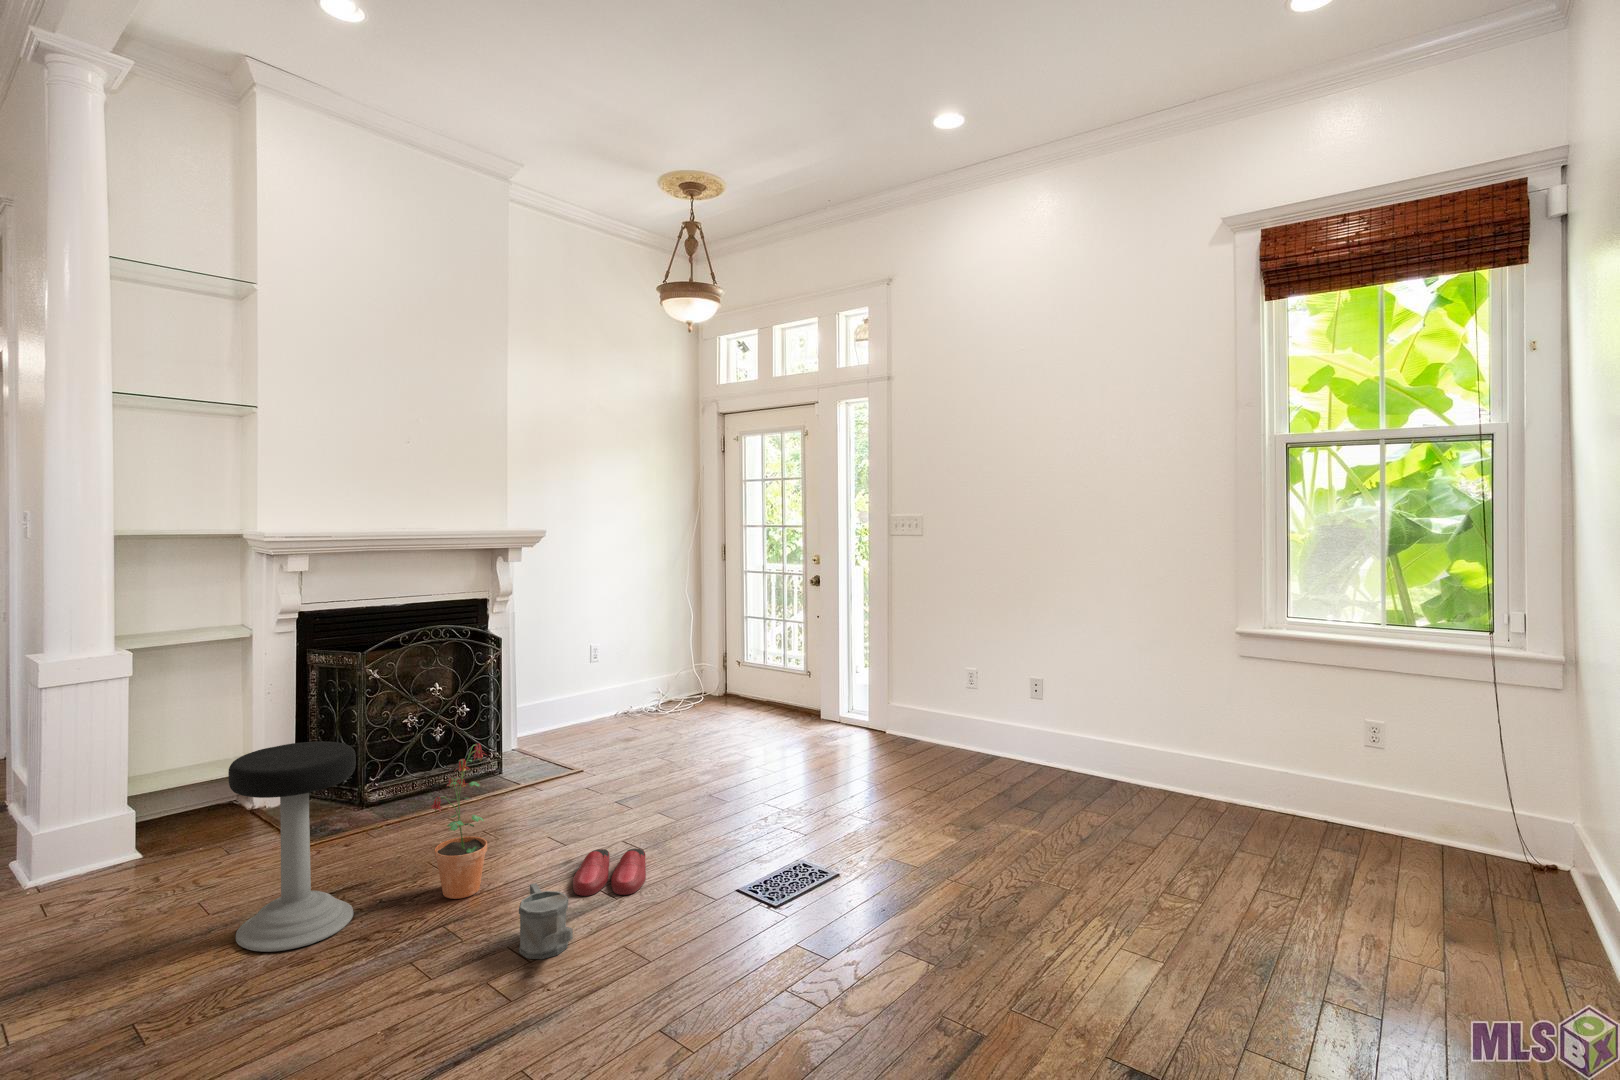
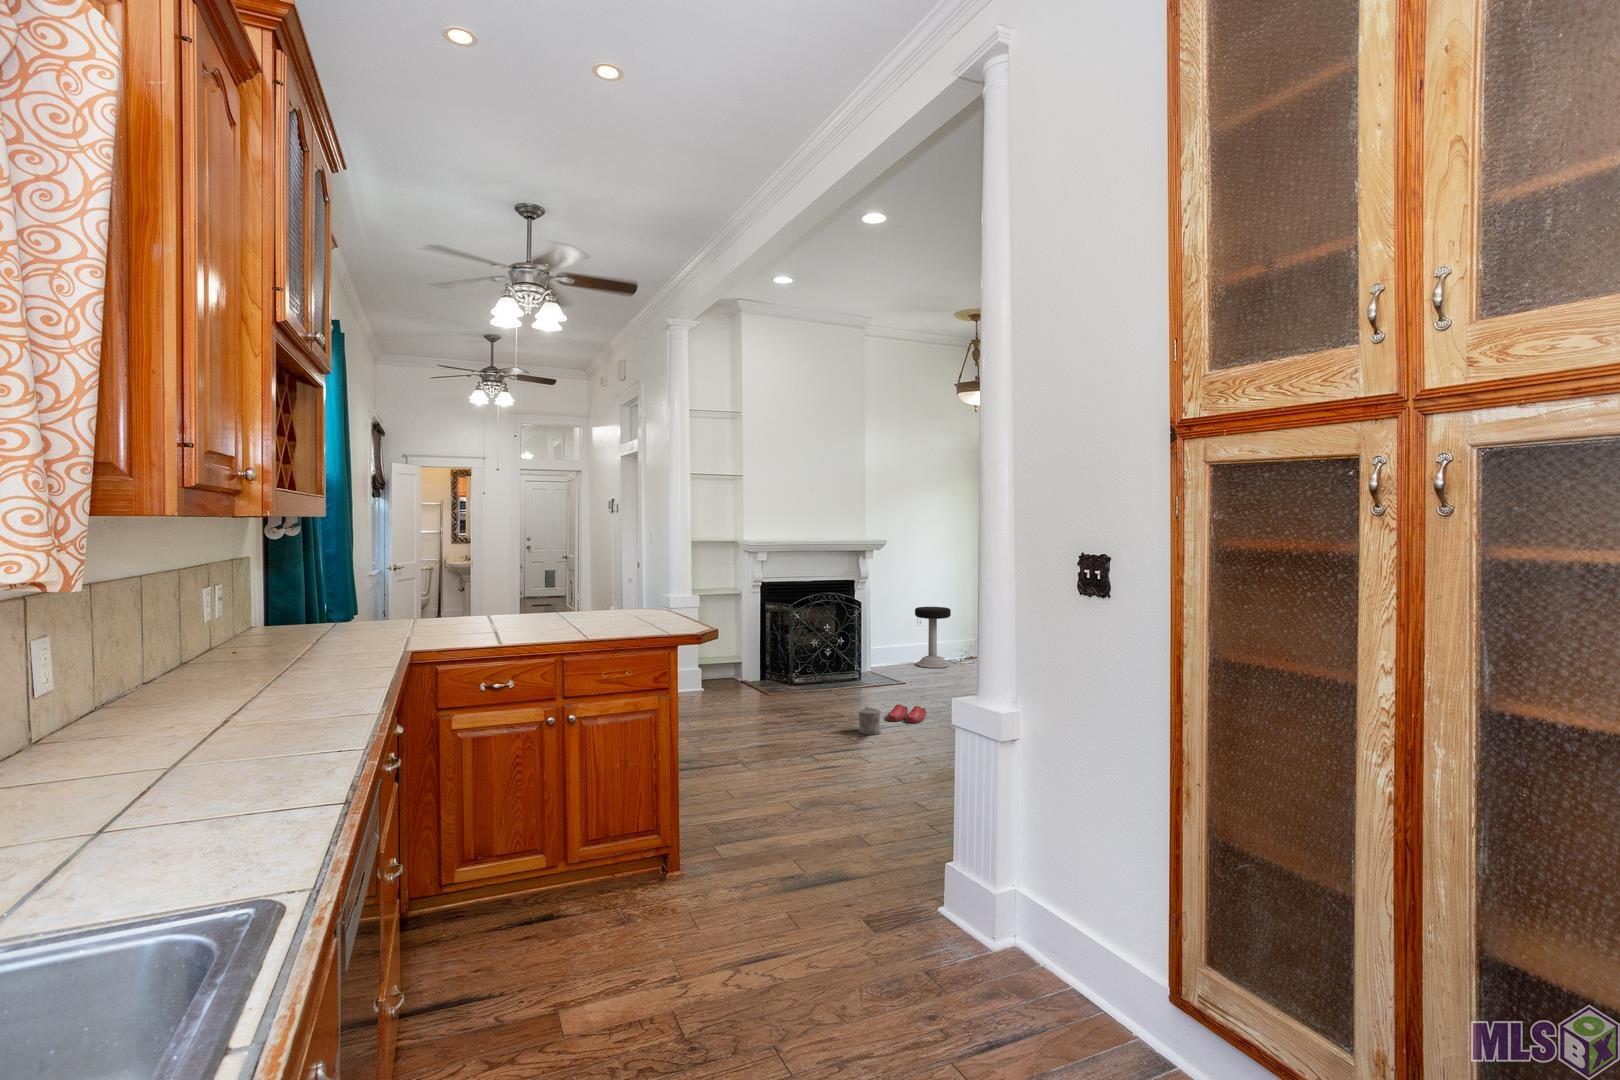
stool: present [228,741,356,952] -> present [915,607,951,668]
potted plant: present [432,743,487,899] -> none [822,644,848,716]

